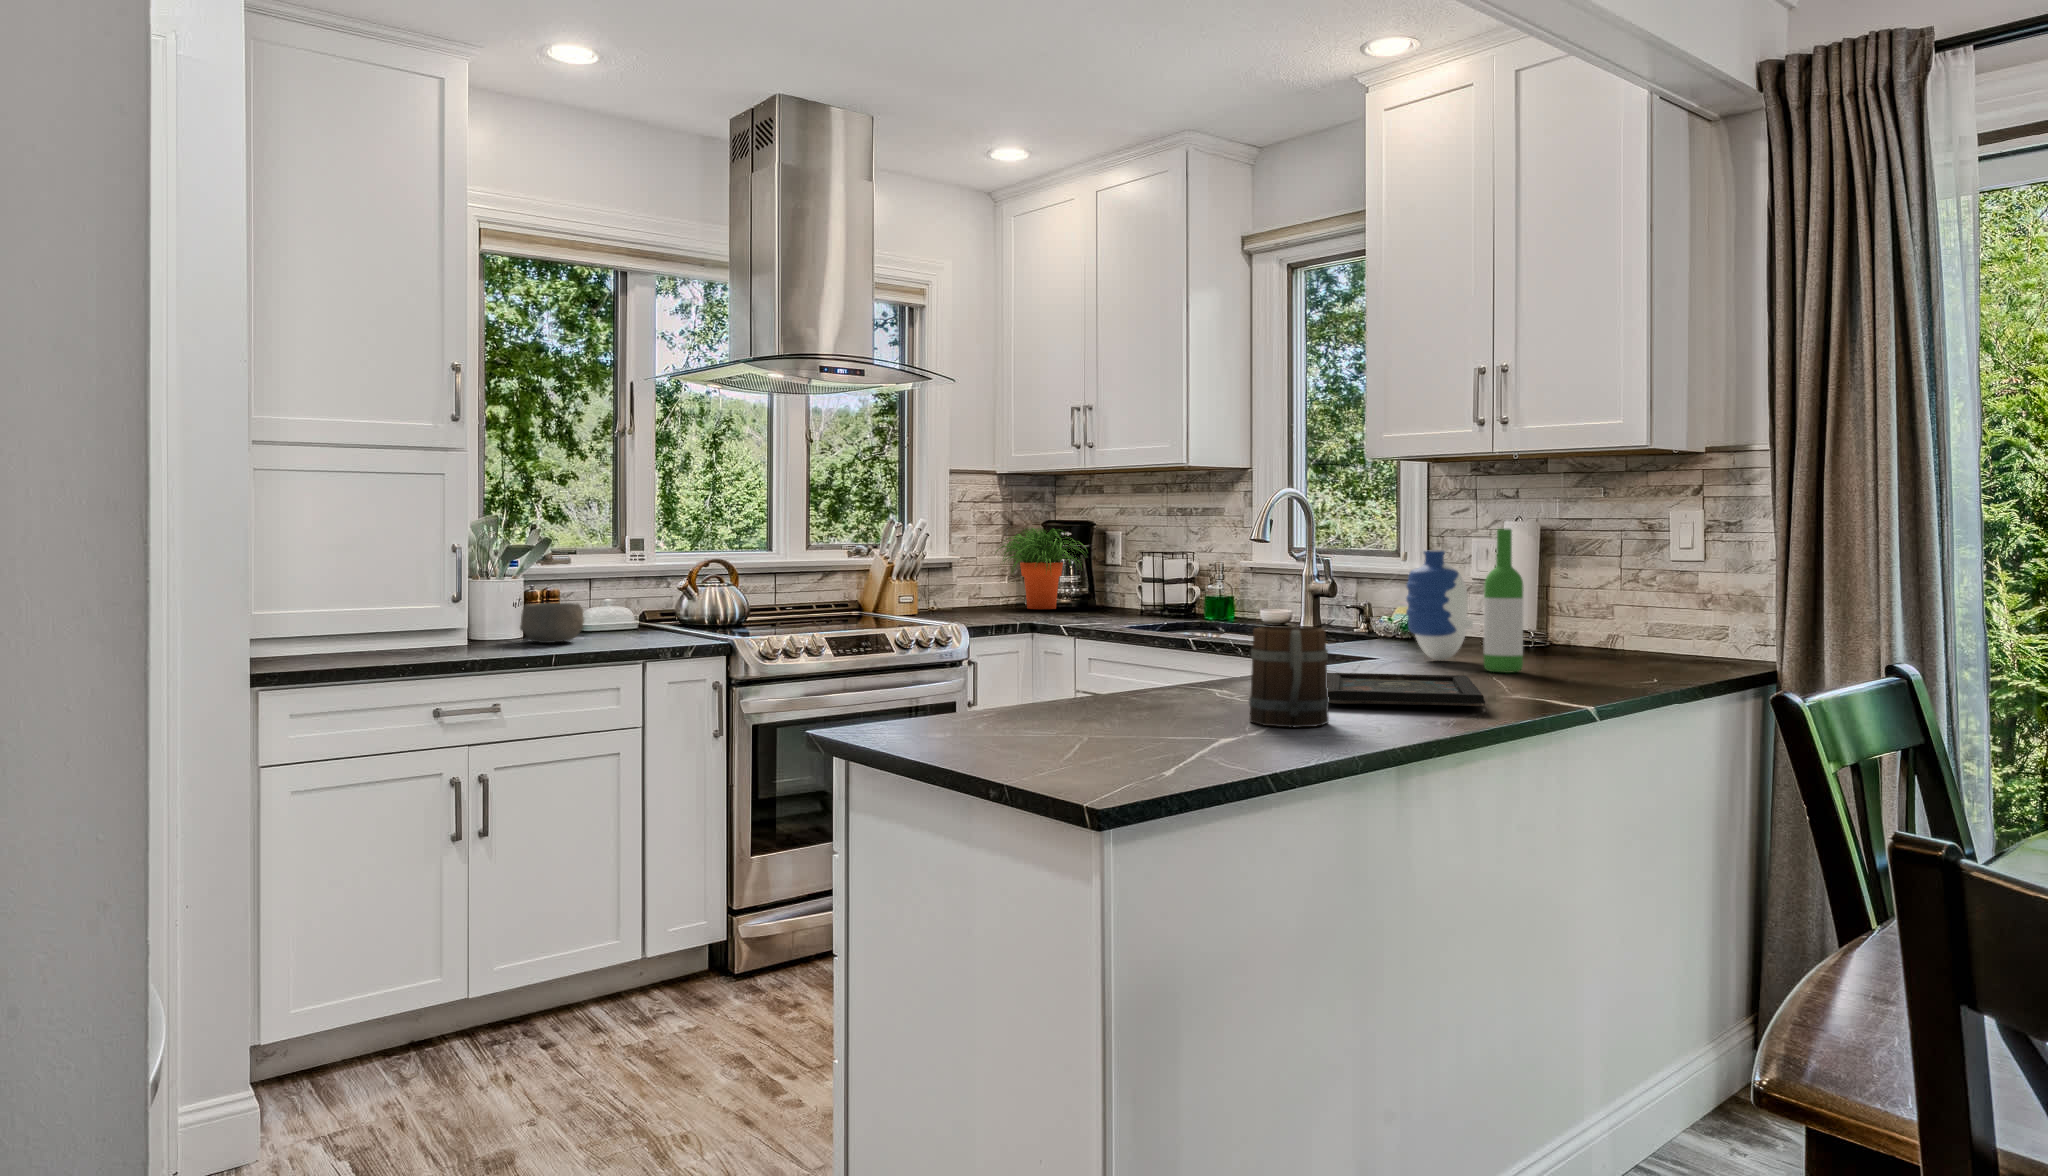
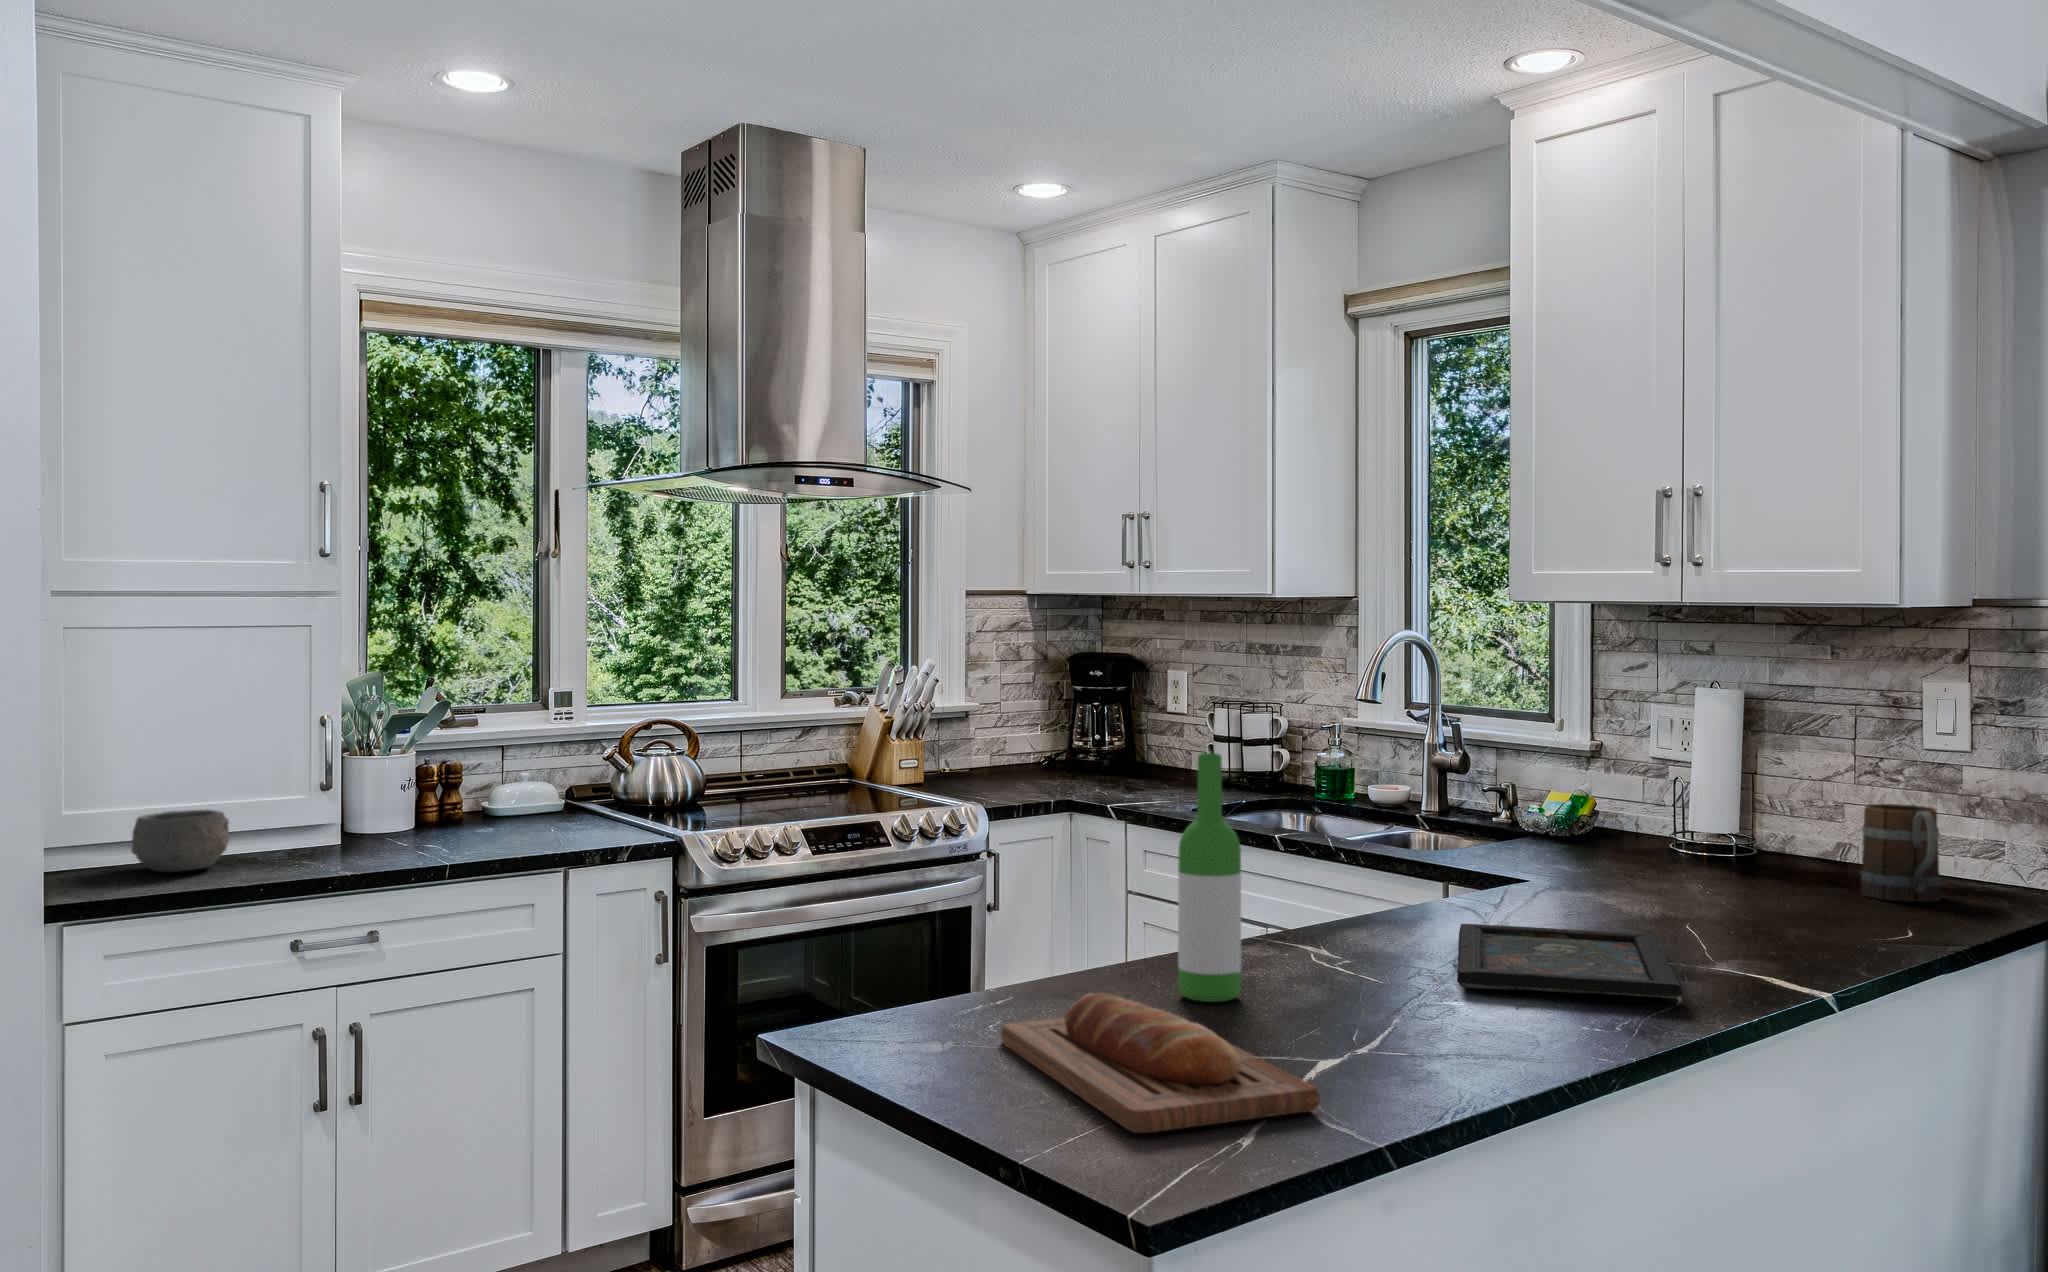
potted plant: present [997,528,1088,609] -> none [1023,664,1145,771]
wine bottle: present [1483,529,1524,673] -> present [1178,753,1241,1002]
vase: present [1406,550,1473,660] -> none [1567,740,1657,887]
bowl: present [520,603,584,643] -> present [131,810,229,872]
mug: present [1249,627,1329,727] -> present [1861,804,1941,902]
bread loaf: none [986,692,1219,766] -> present [1001,993,1320,1133]

